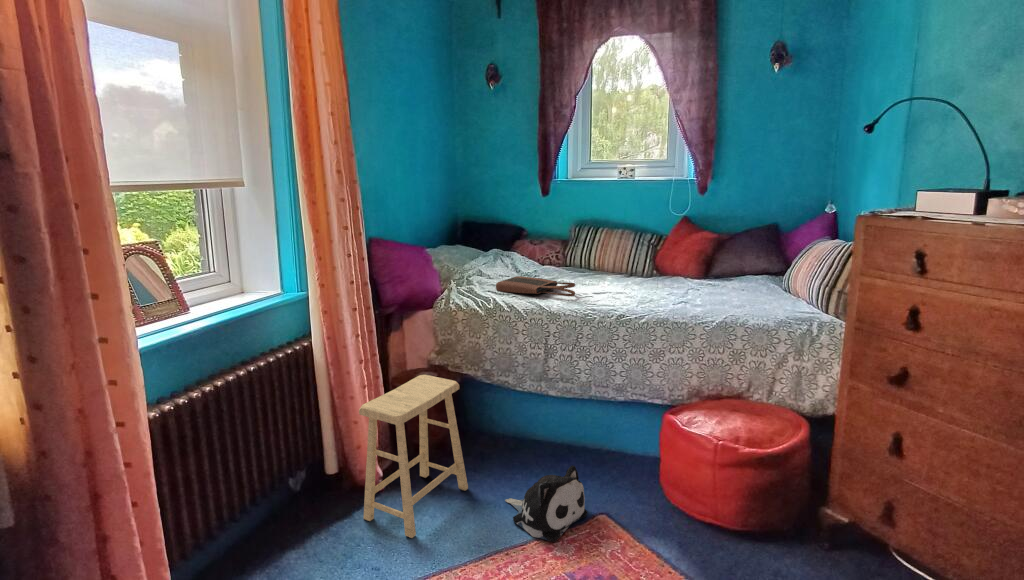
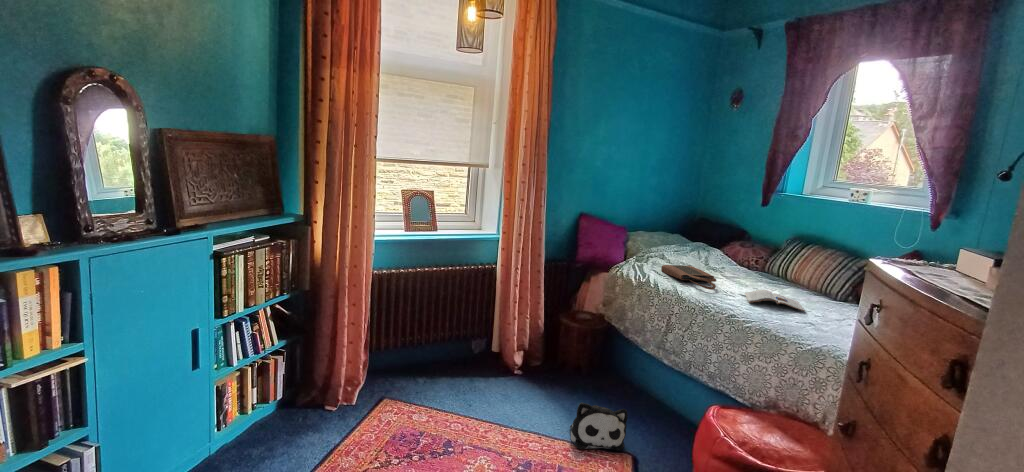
magazine: none [595,282,660,299] -> present [745,290,805,311]
footstool: present [359,375,468,538] -> none [499,308,576,402]

